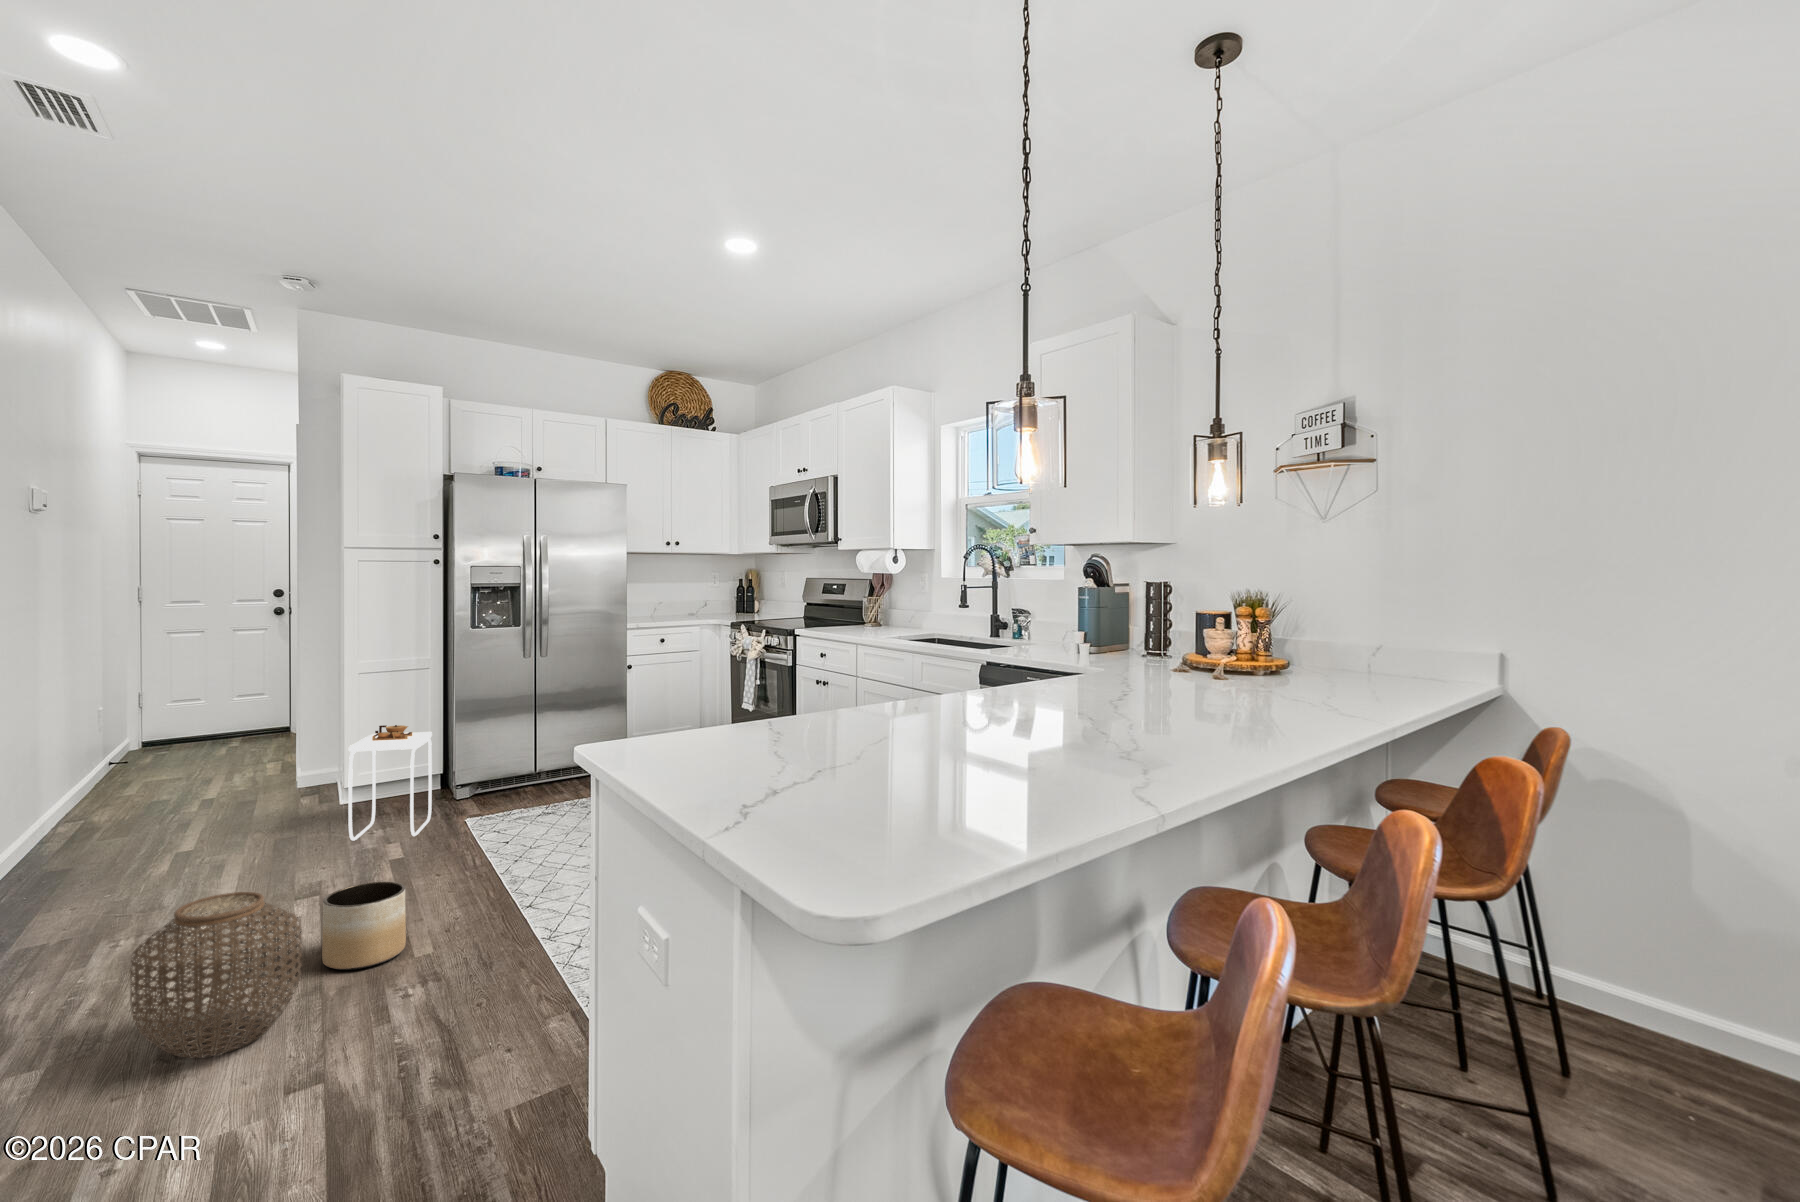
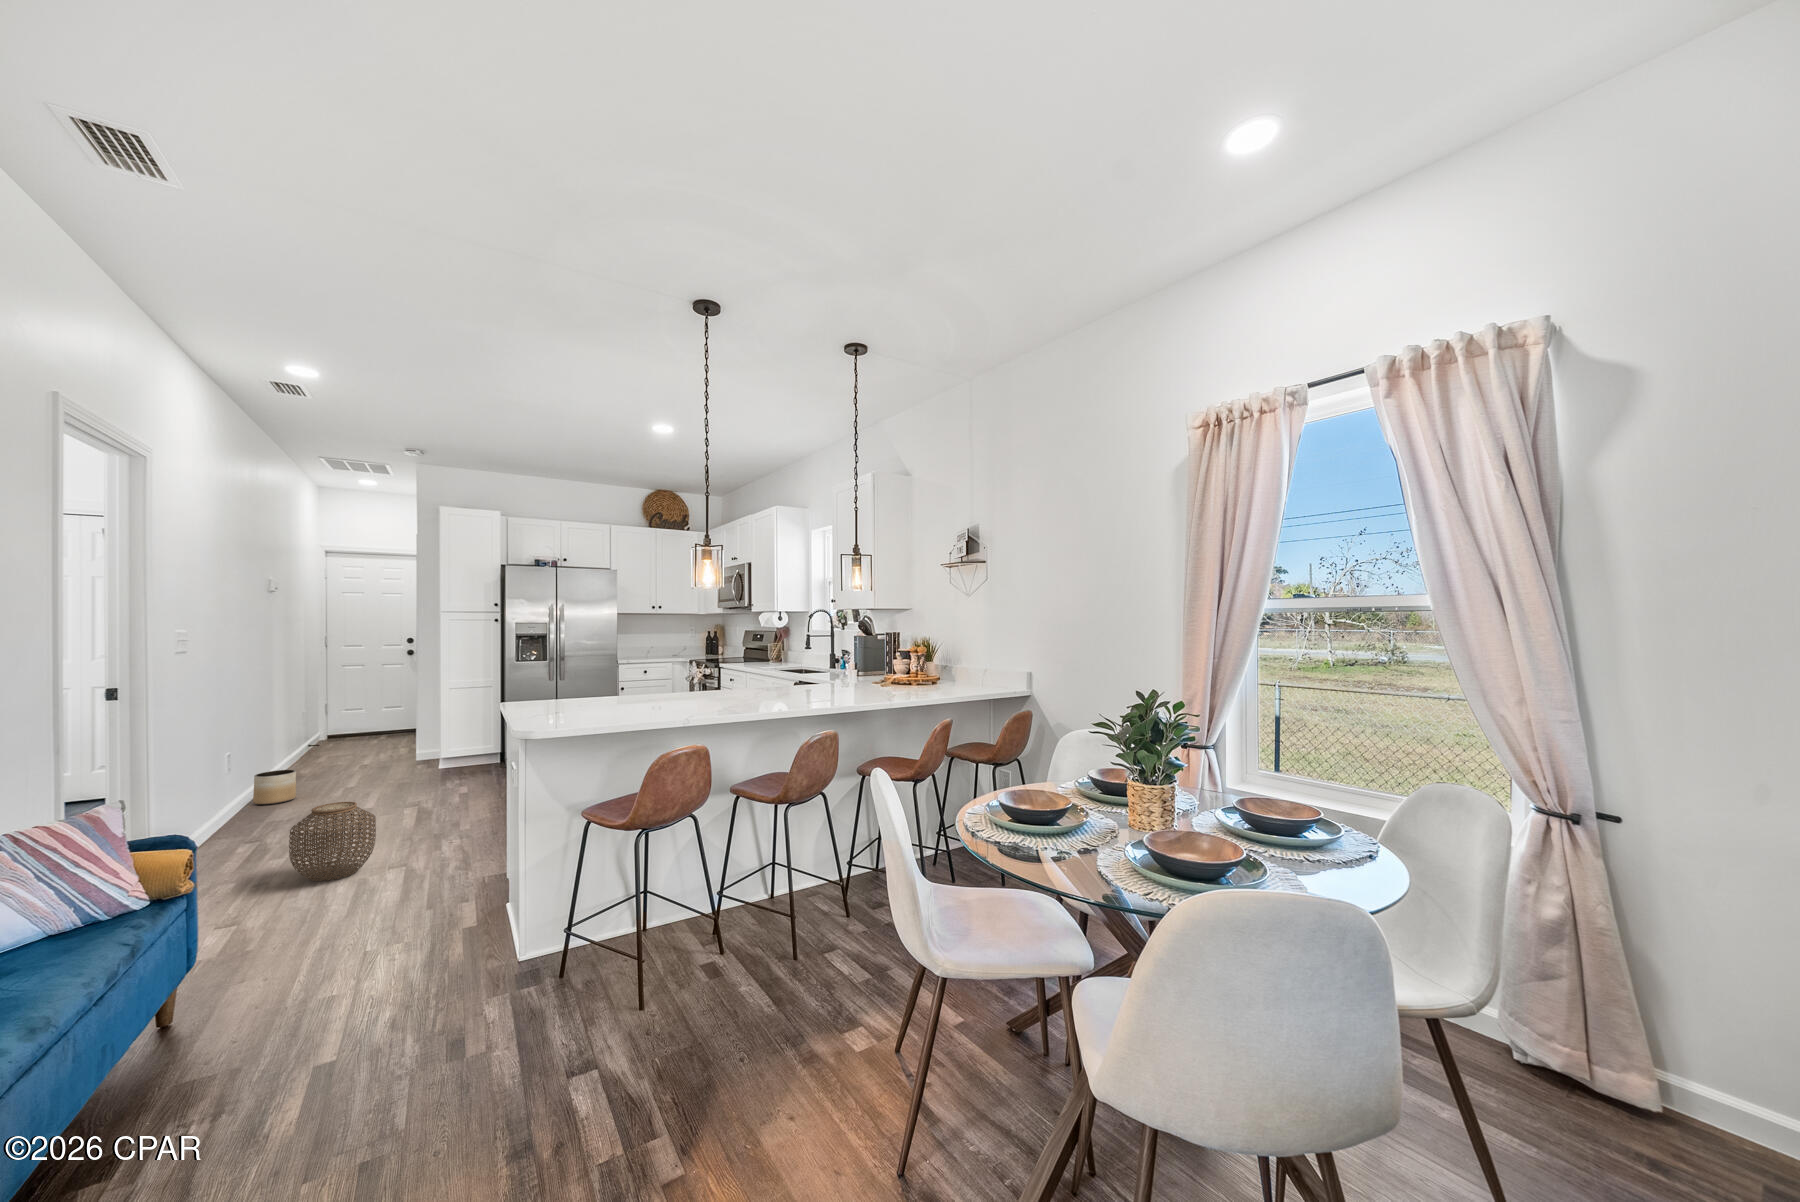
side table: present [348,725,432,841] -> none [432,721,487,790]
planter: present [322,882,406,970] -> present [253,770,296,805]

